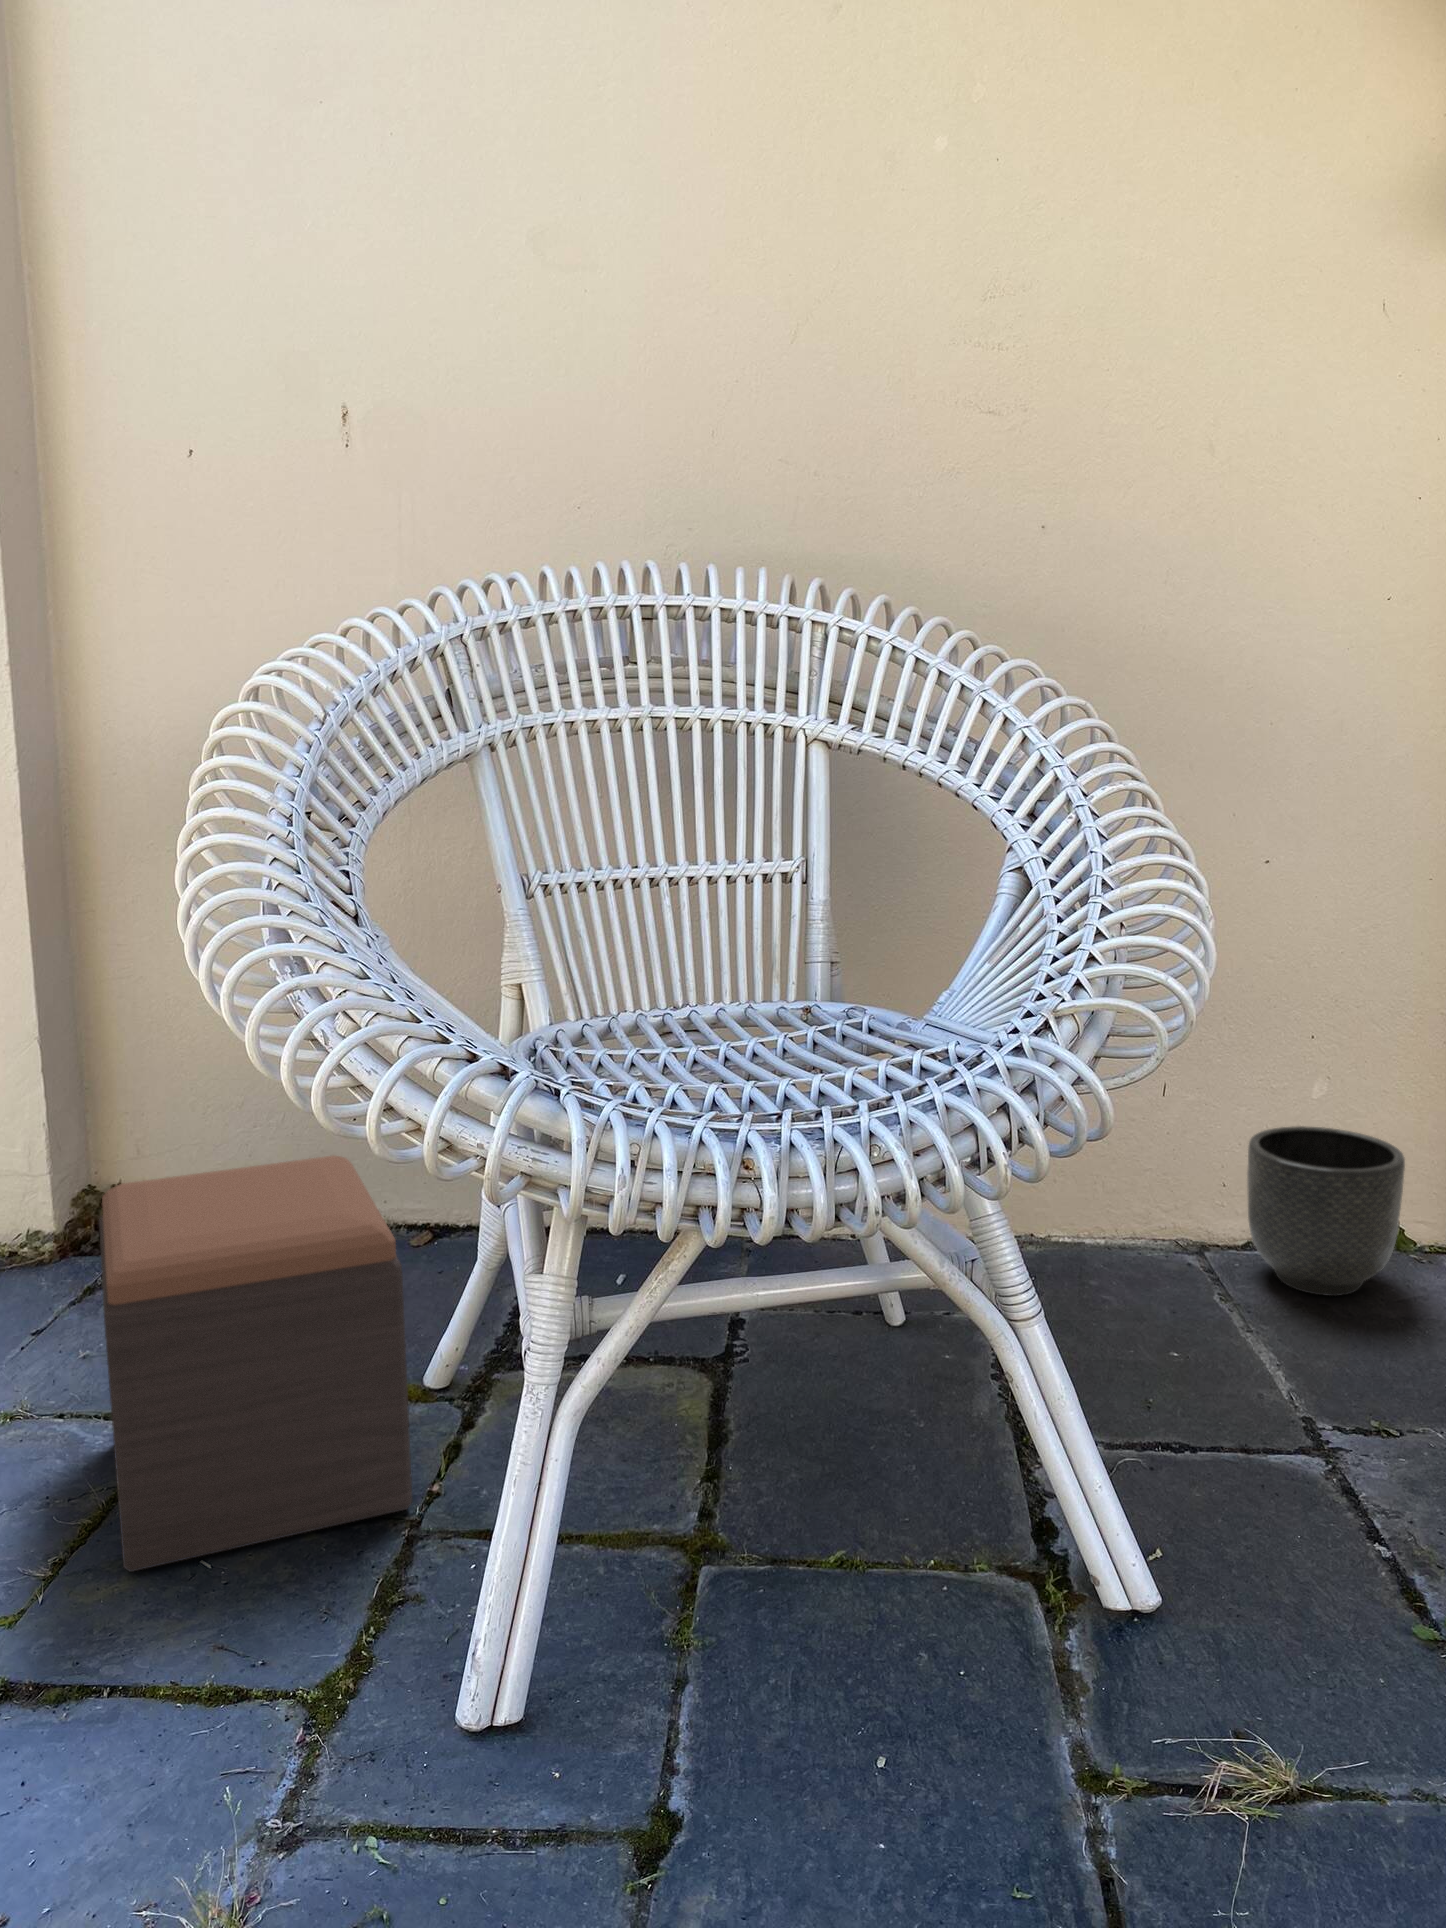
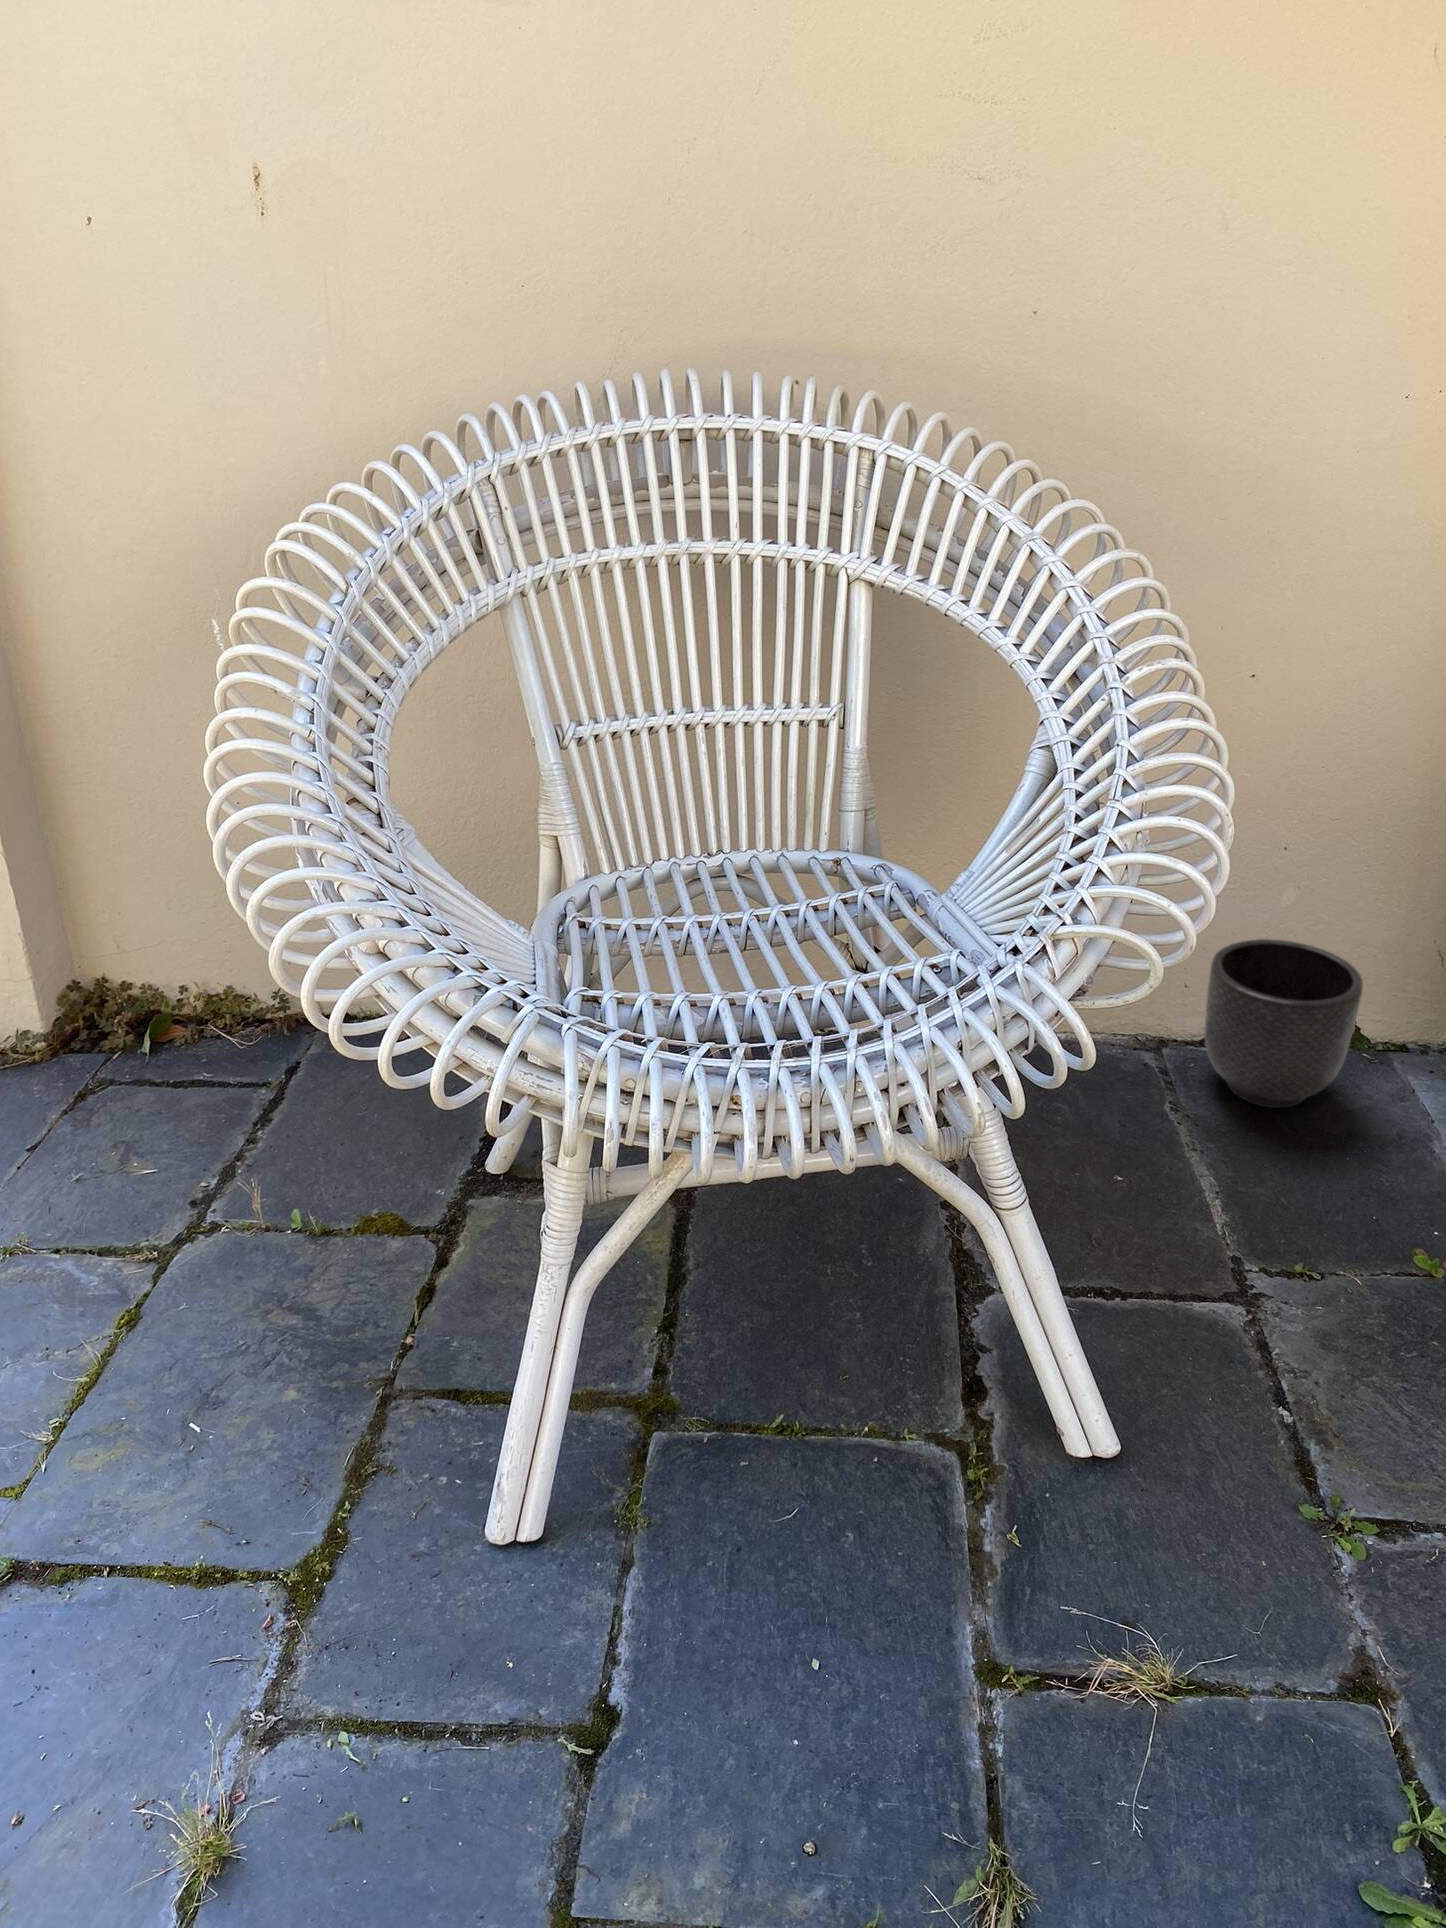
footstool: present [99,1155,413,1572] -> none [65,1023,387,1438]

